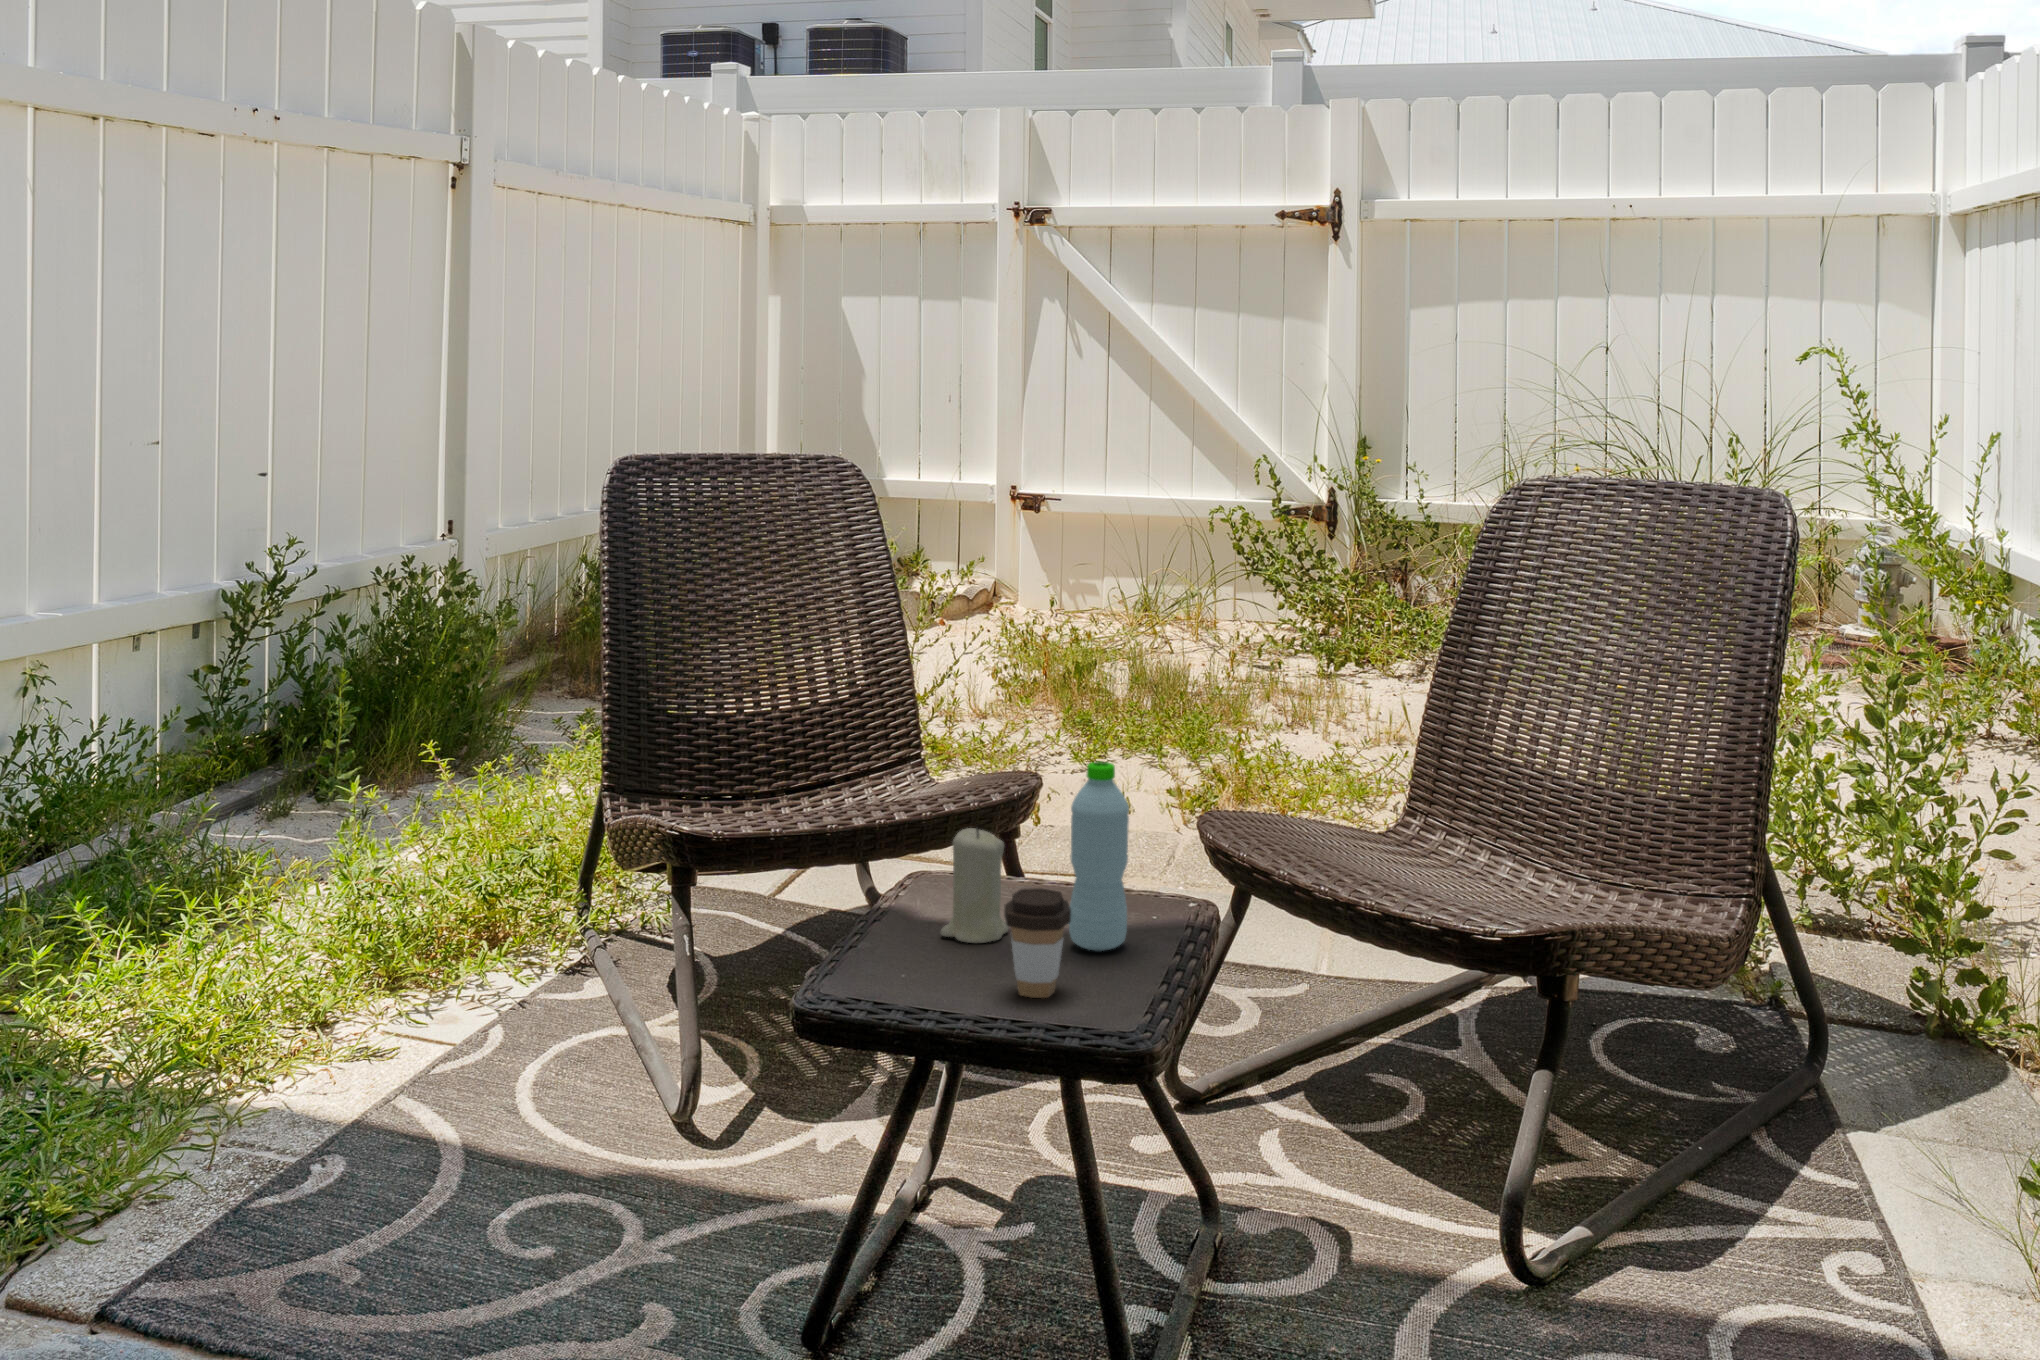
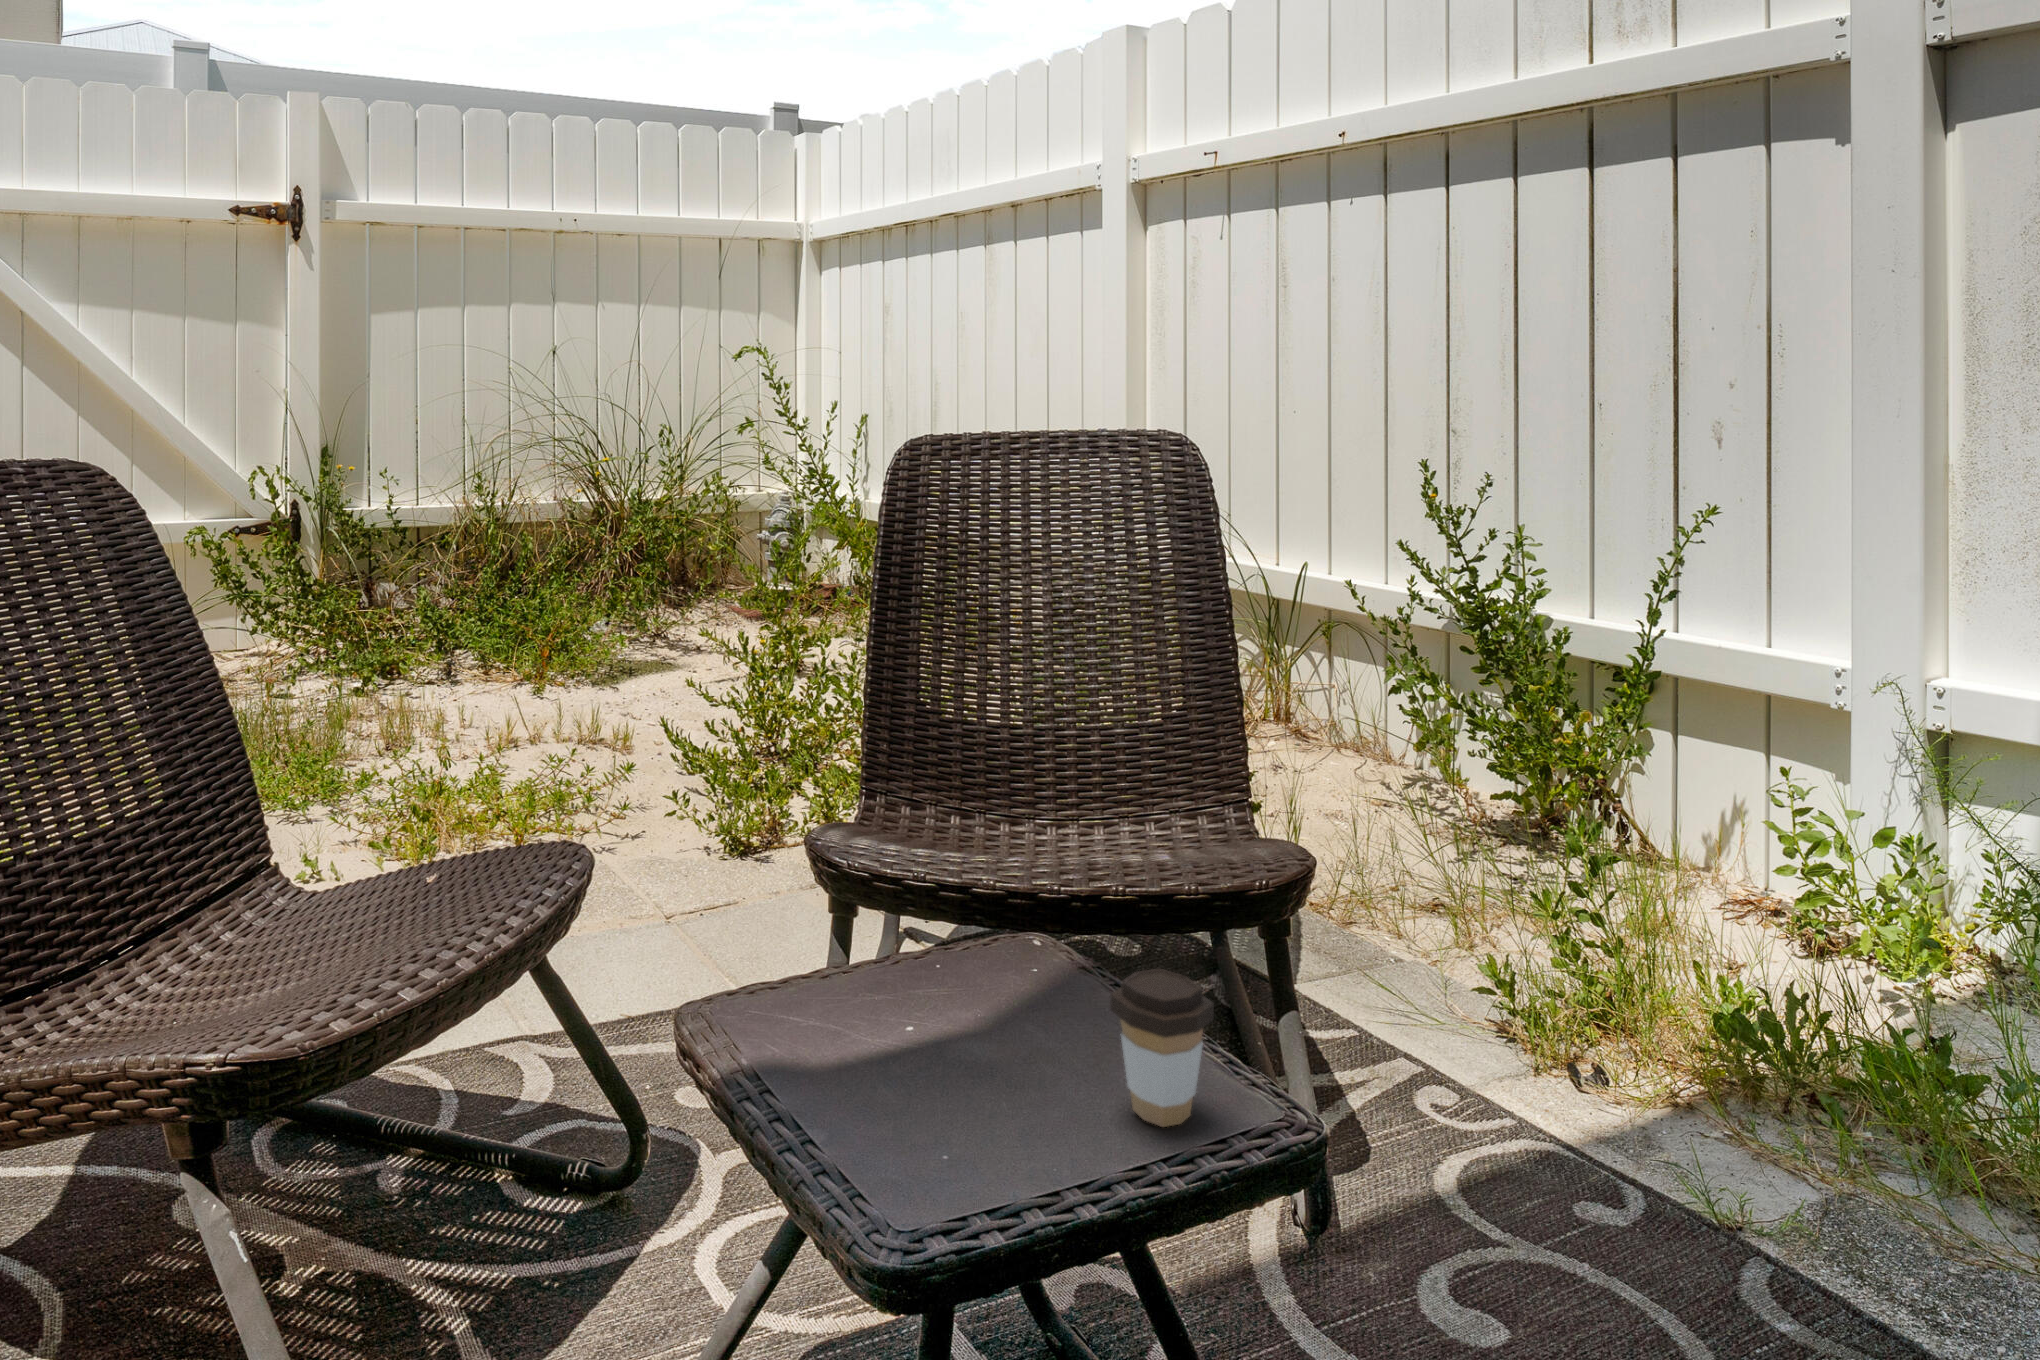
water bottle: present [1069,761,1129,951] -> none [1023,788,1099,1036]
candle: present [941,828,1009,943] -> none [862,918,954,1086]

